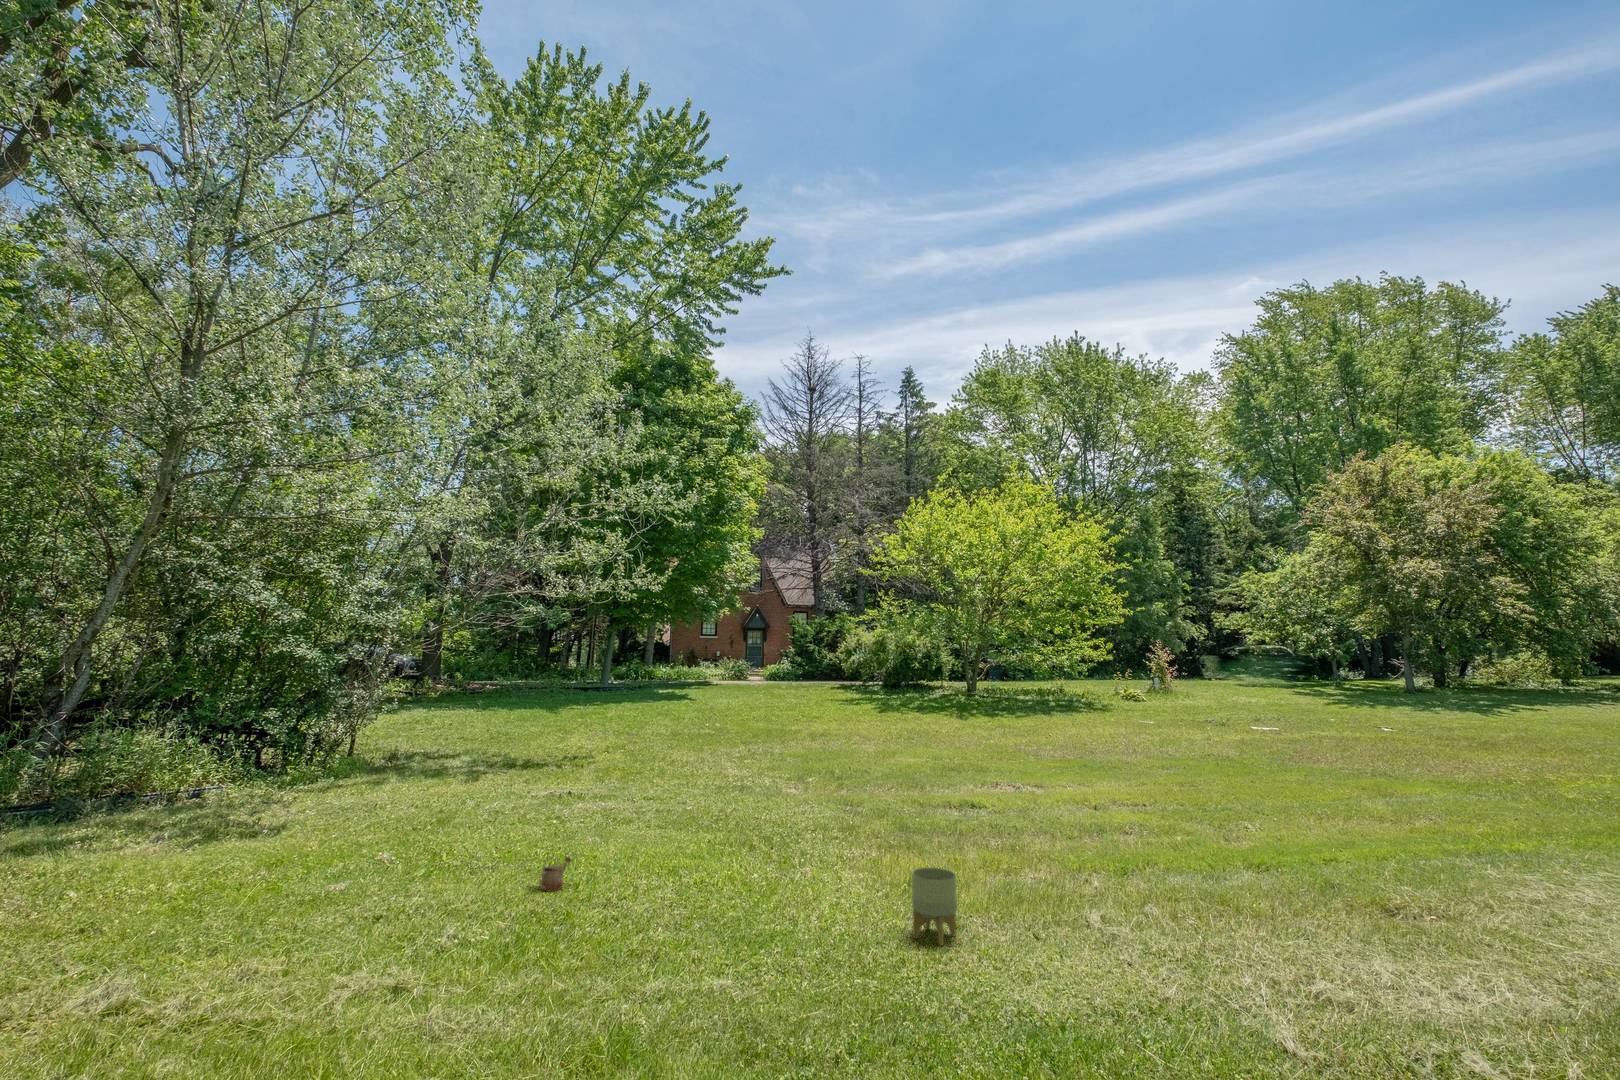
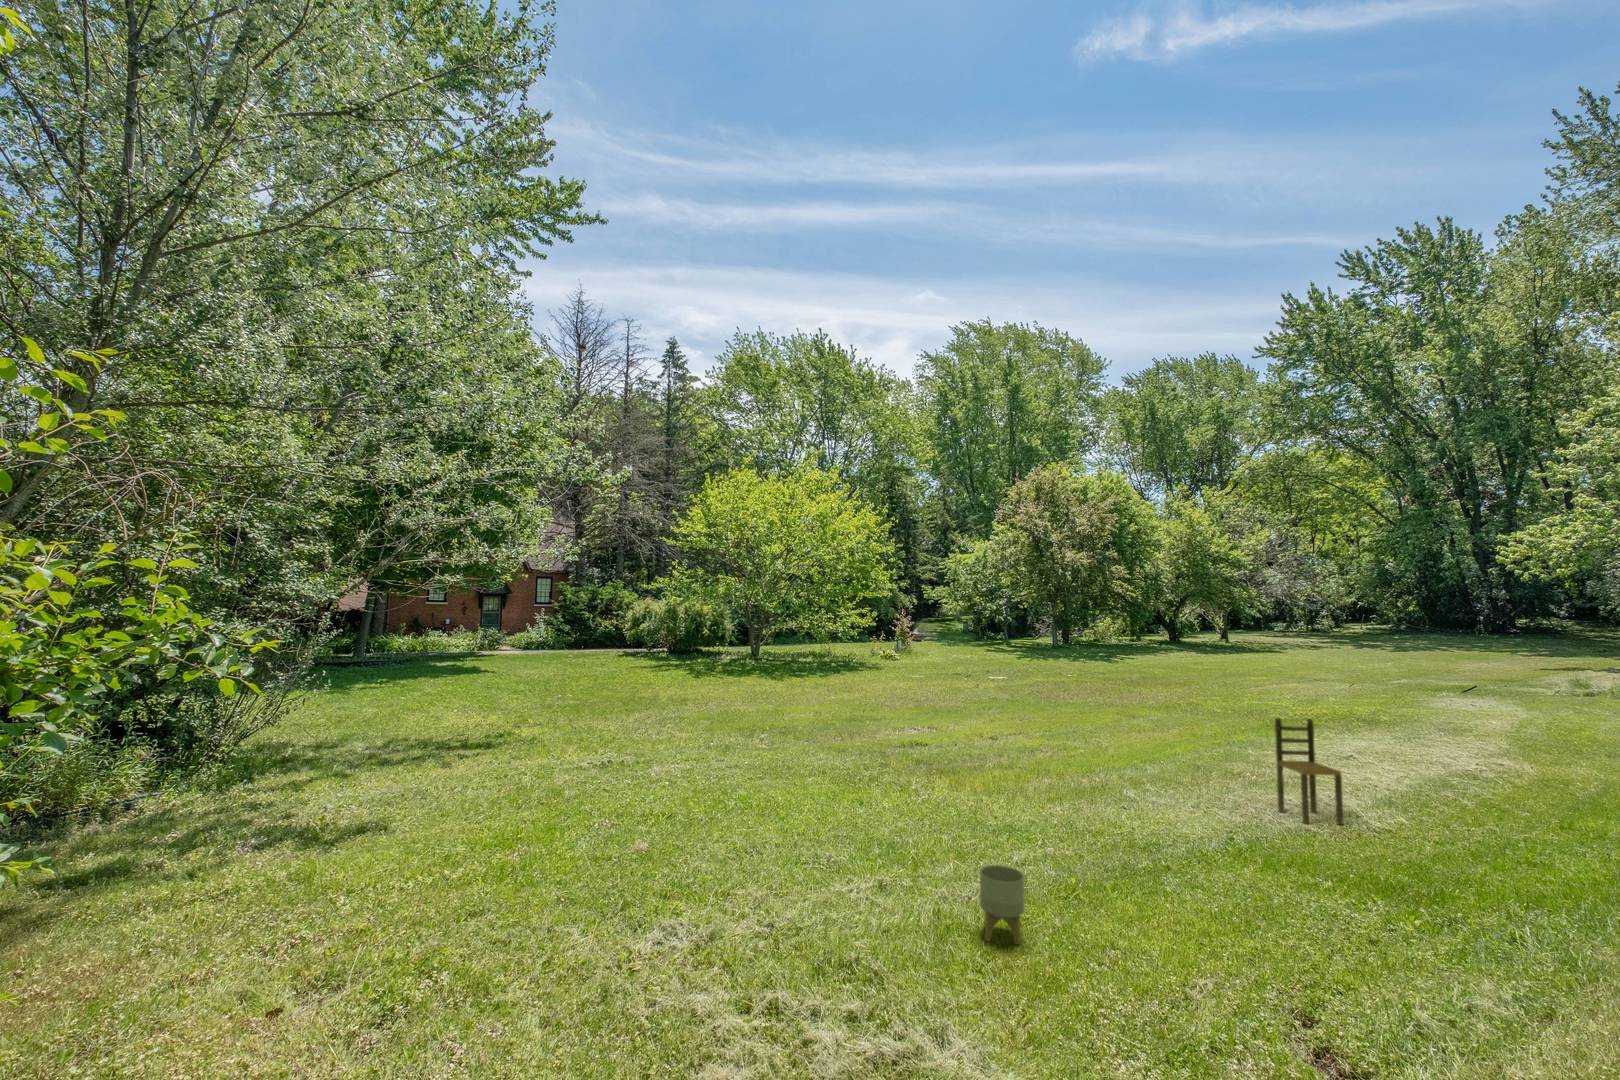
chair: none [1464,758,1560,908] -> present [1275,718,1344,825]
watering can: present [539,856,572,891] -> none [538,901,568,951]

